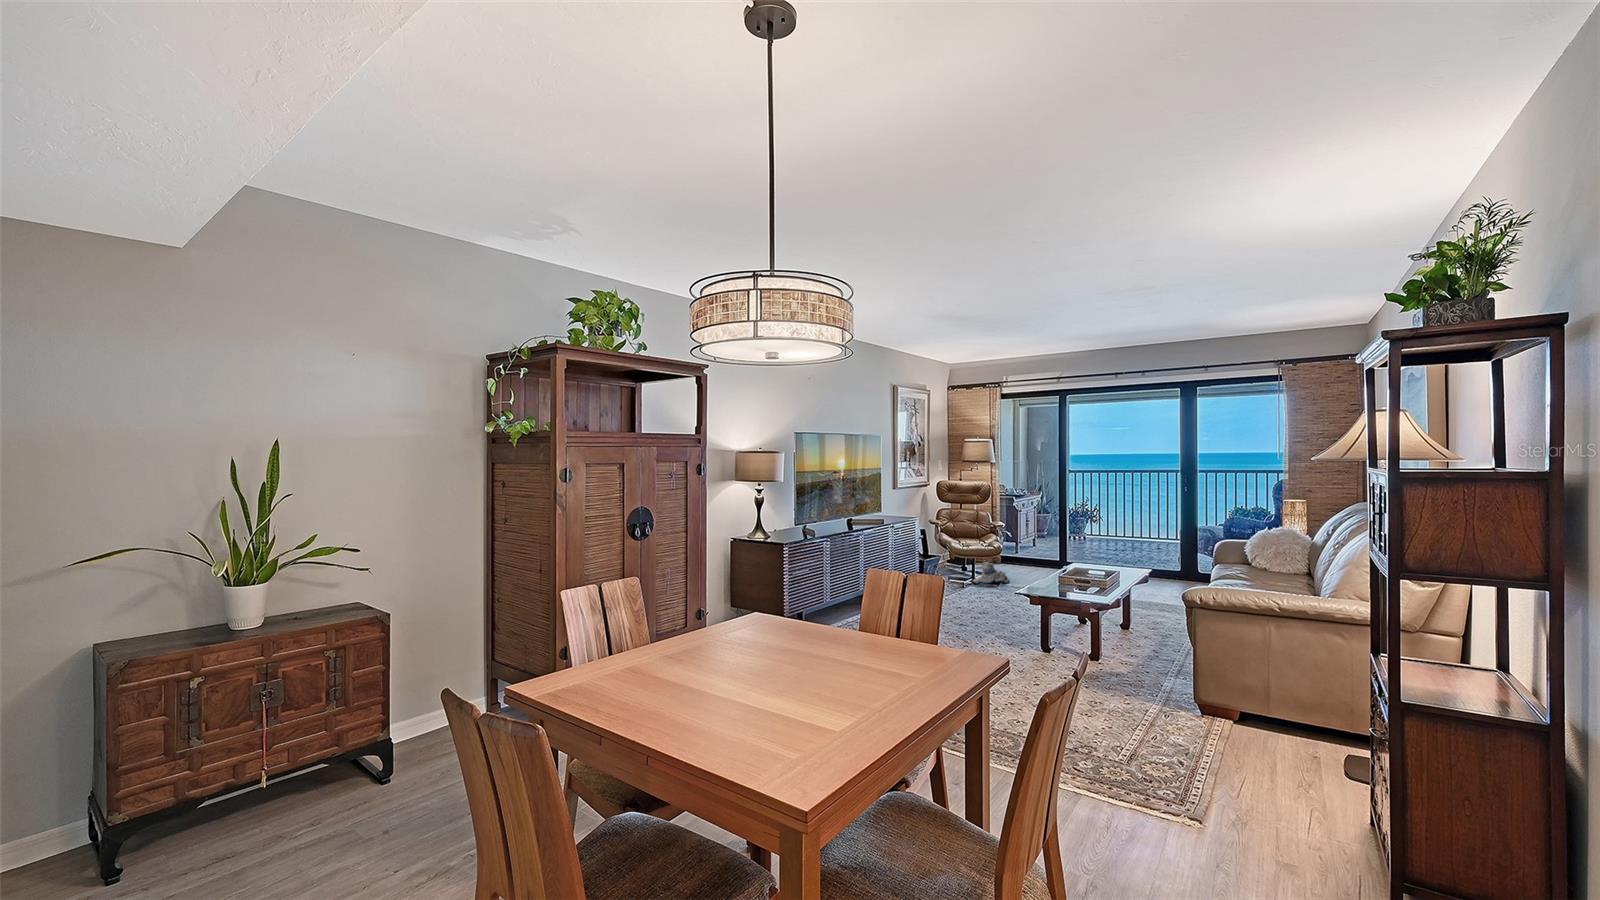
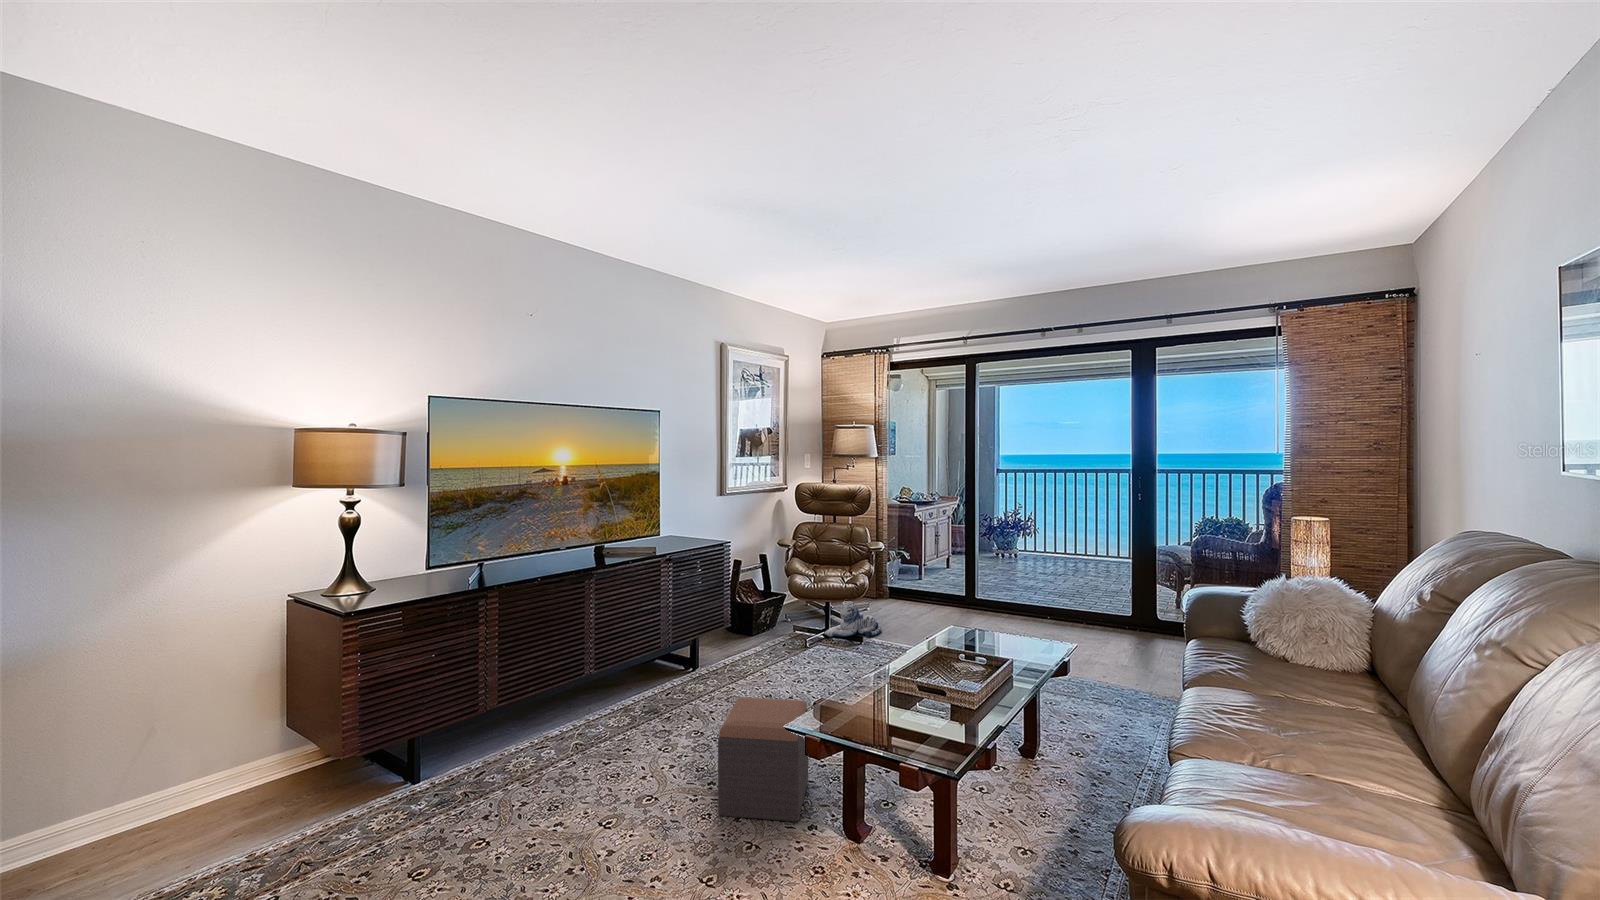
footstool: none [968,590,1013,644] -> present [718,697,808,822]

